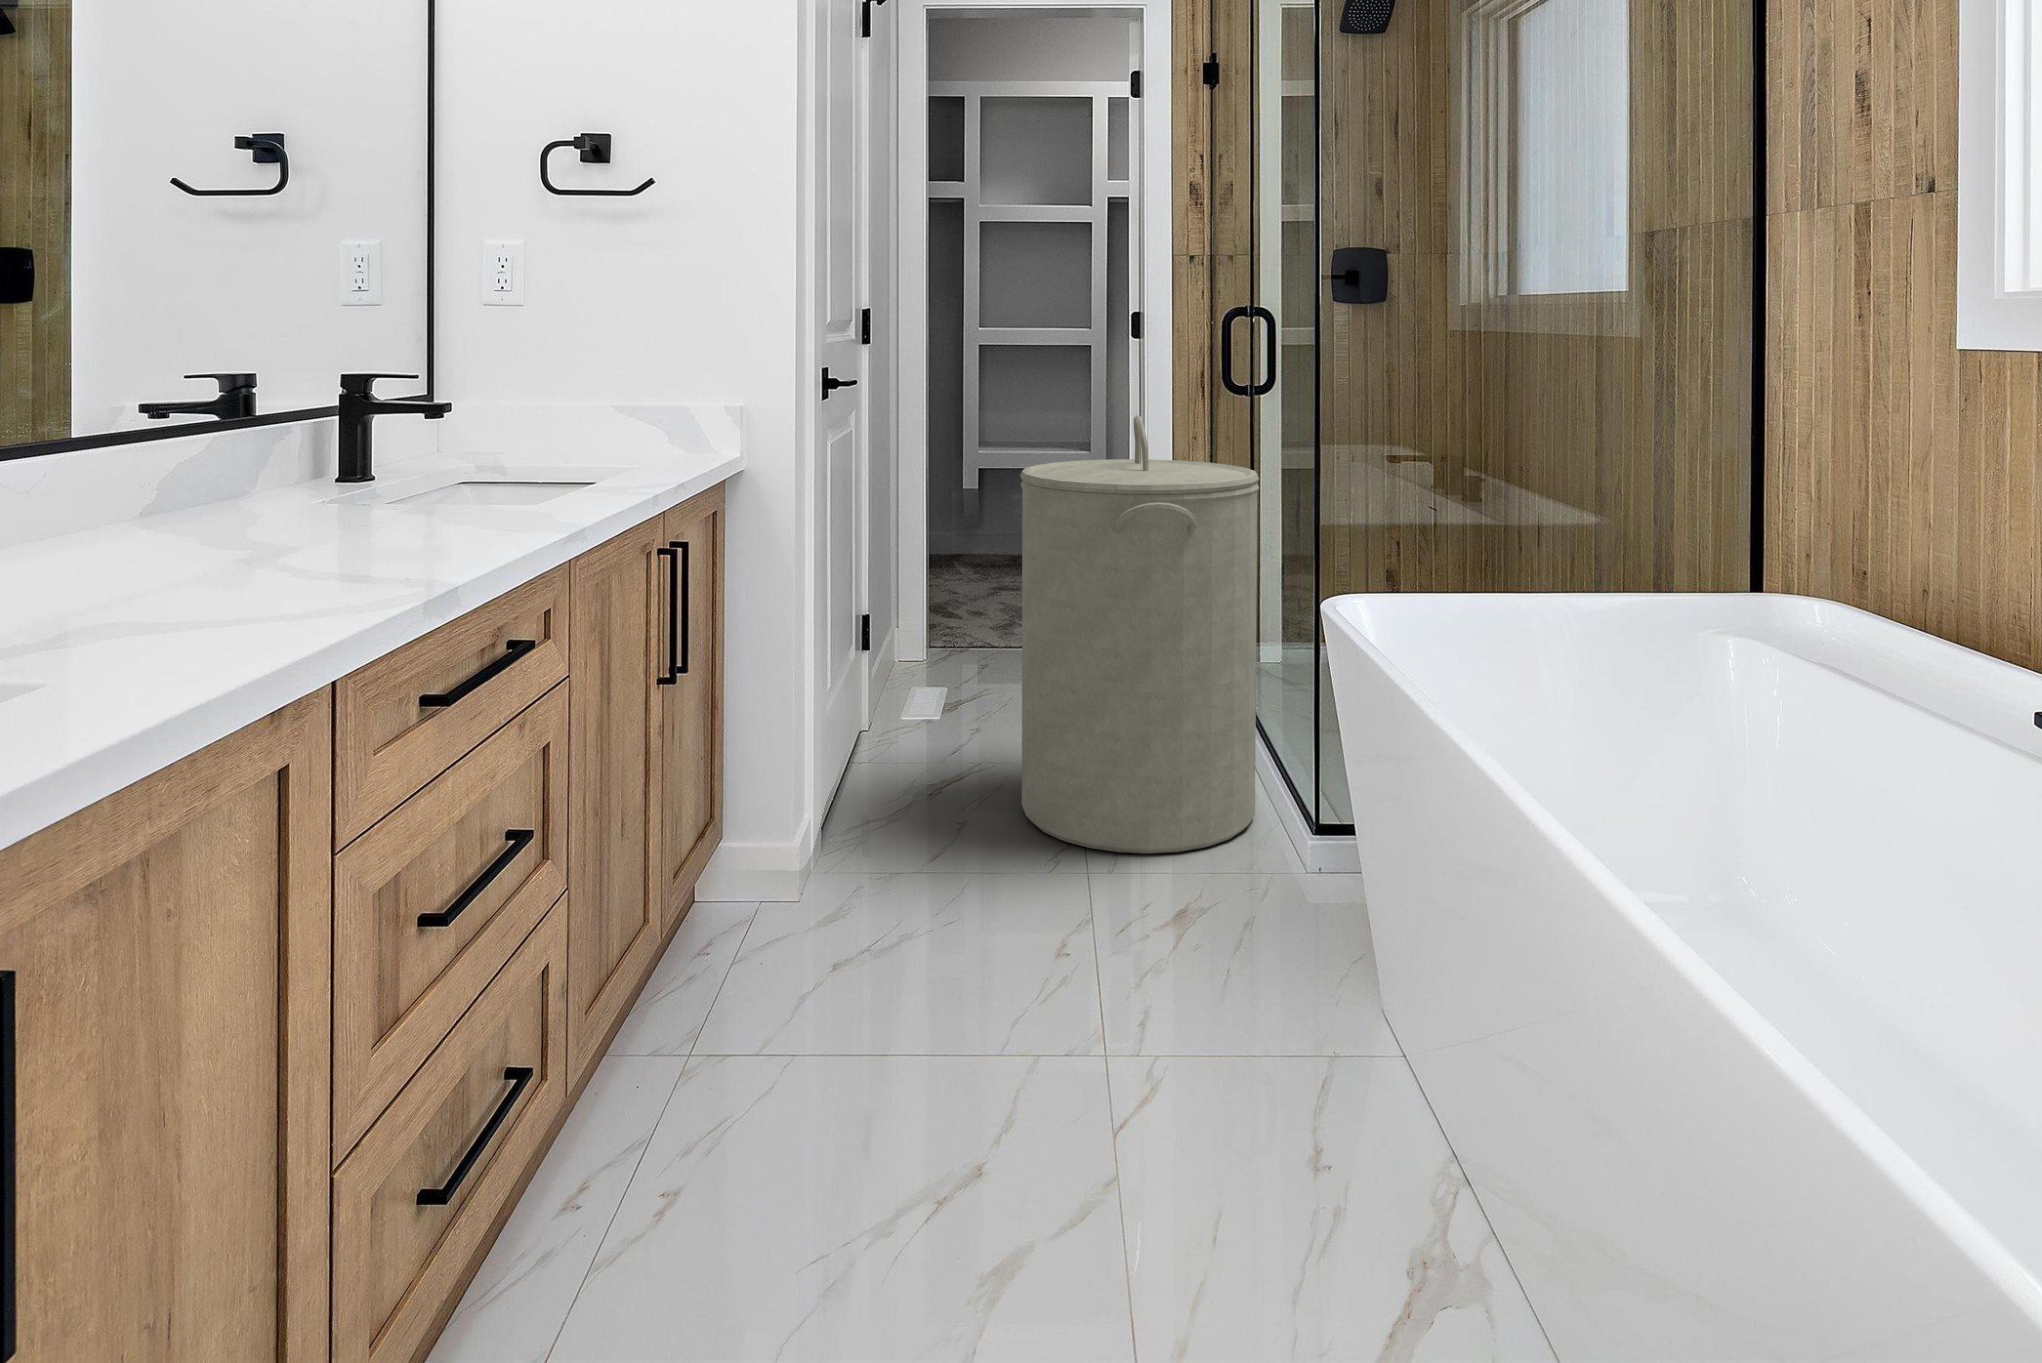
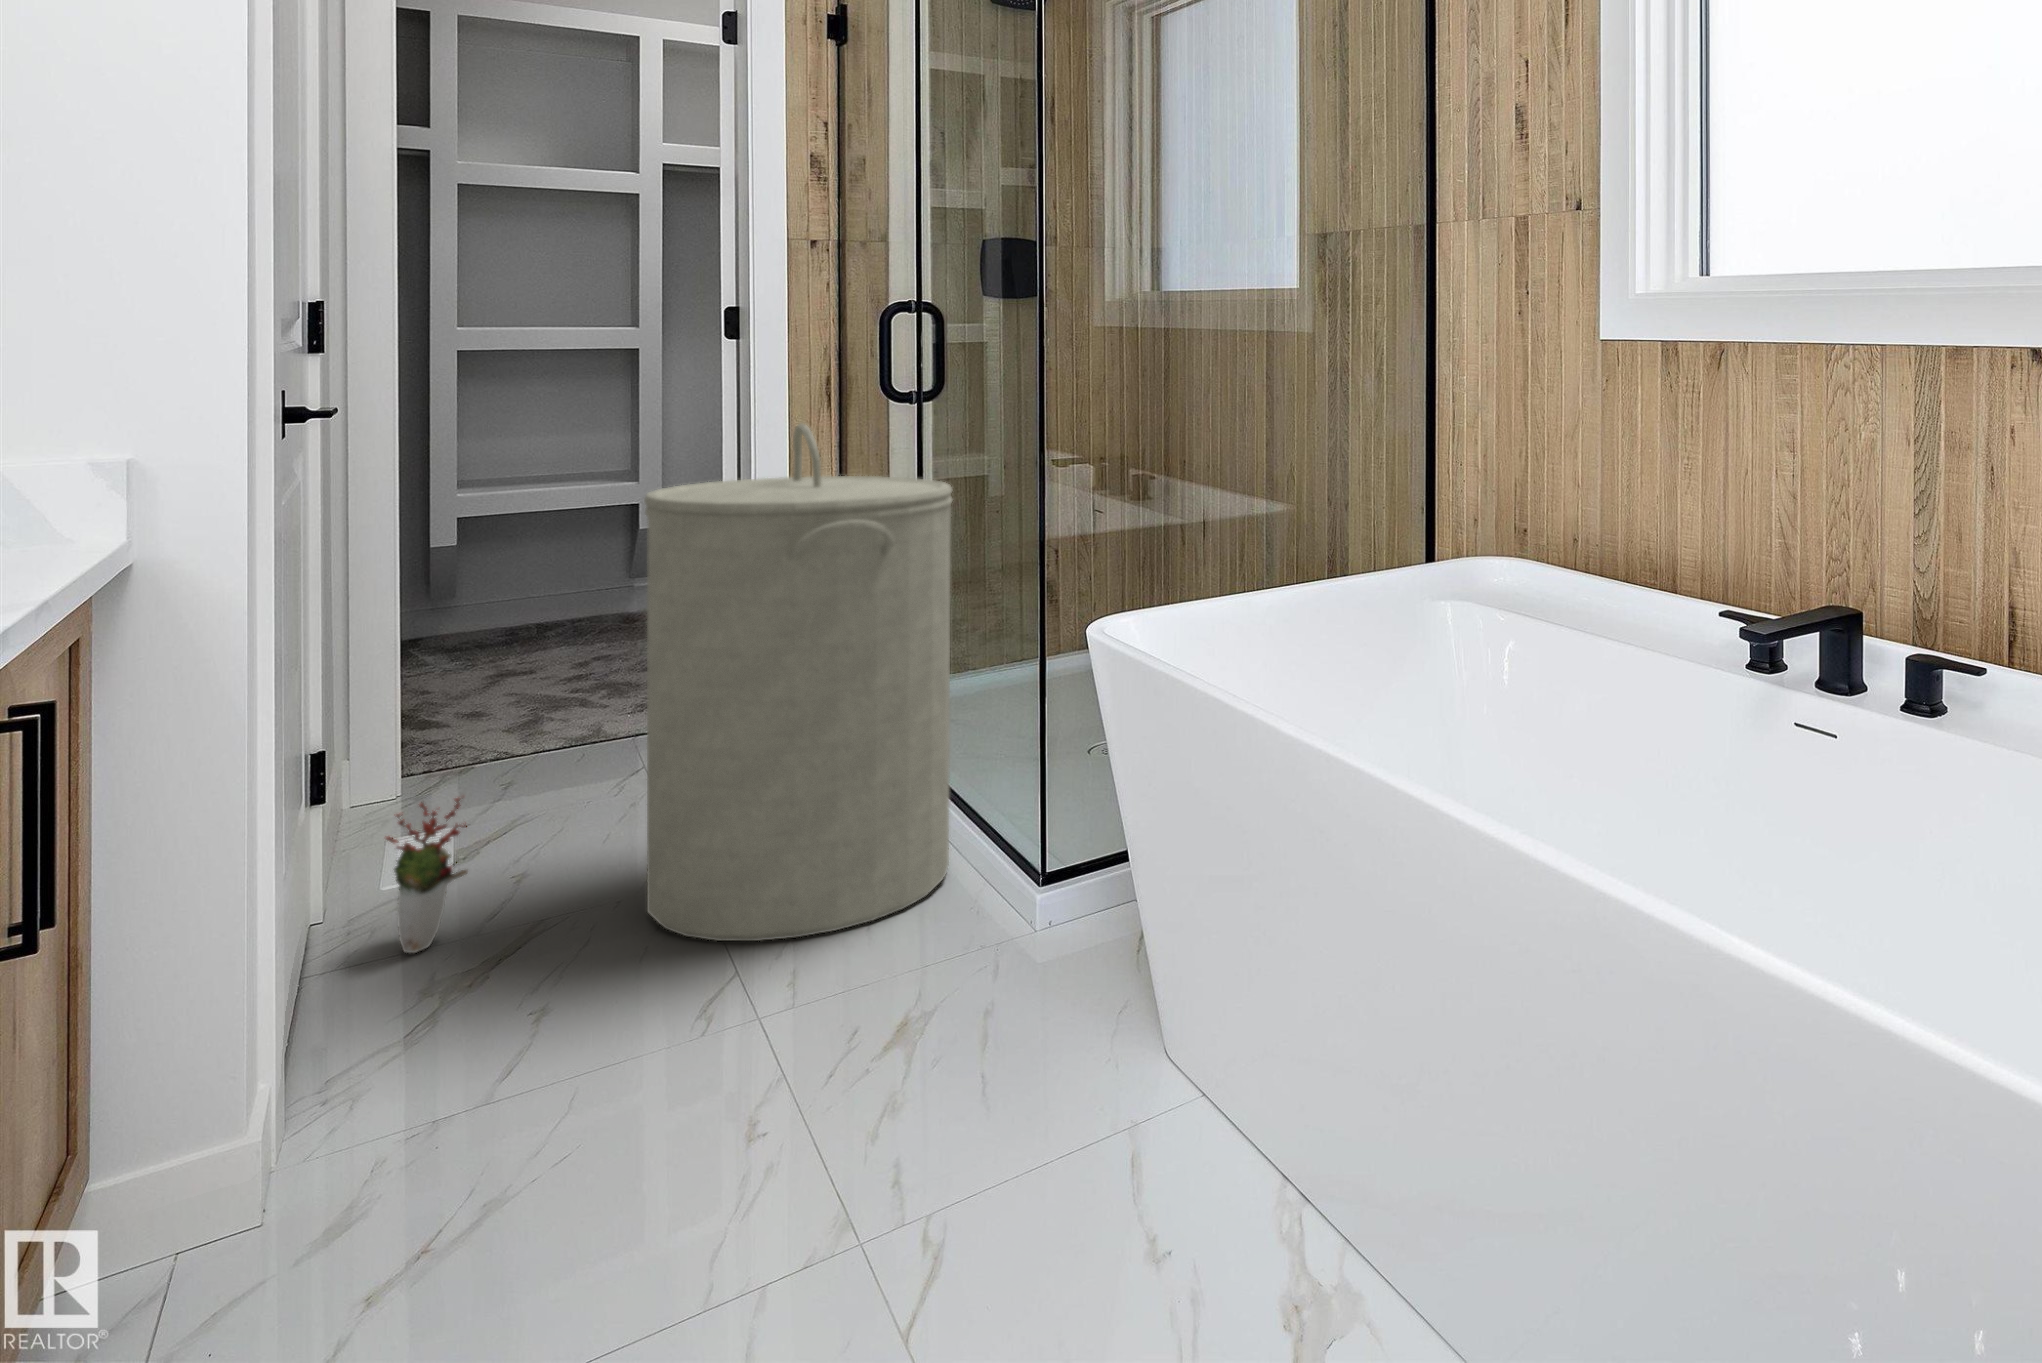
decorative plant: none [858,689,909,802] -> present [386,798,468,953]

